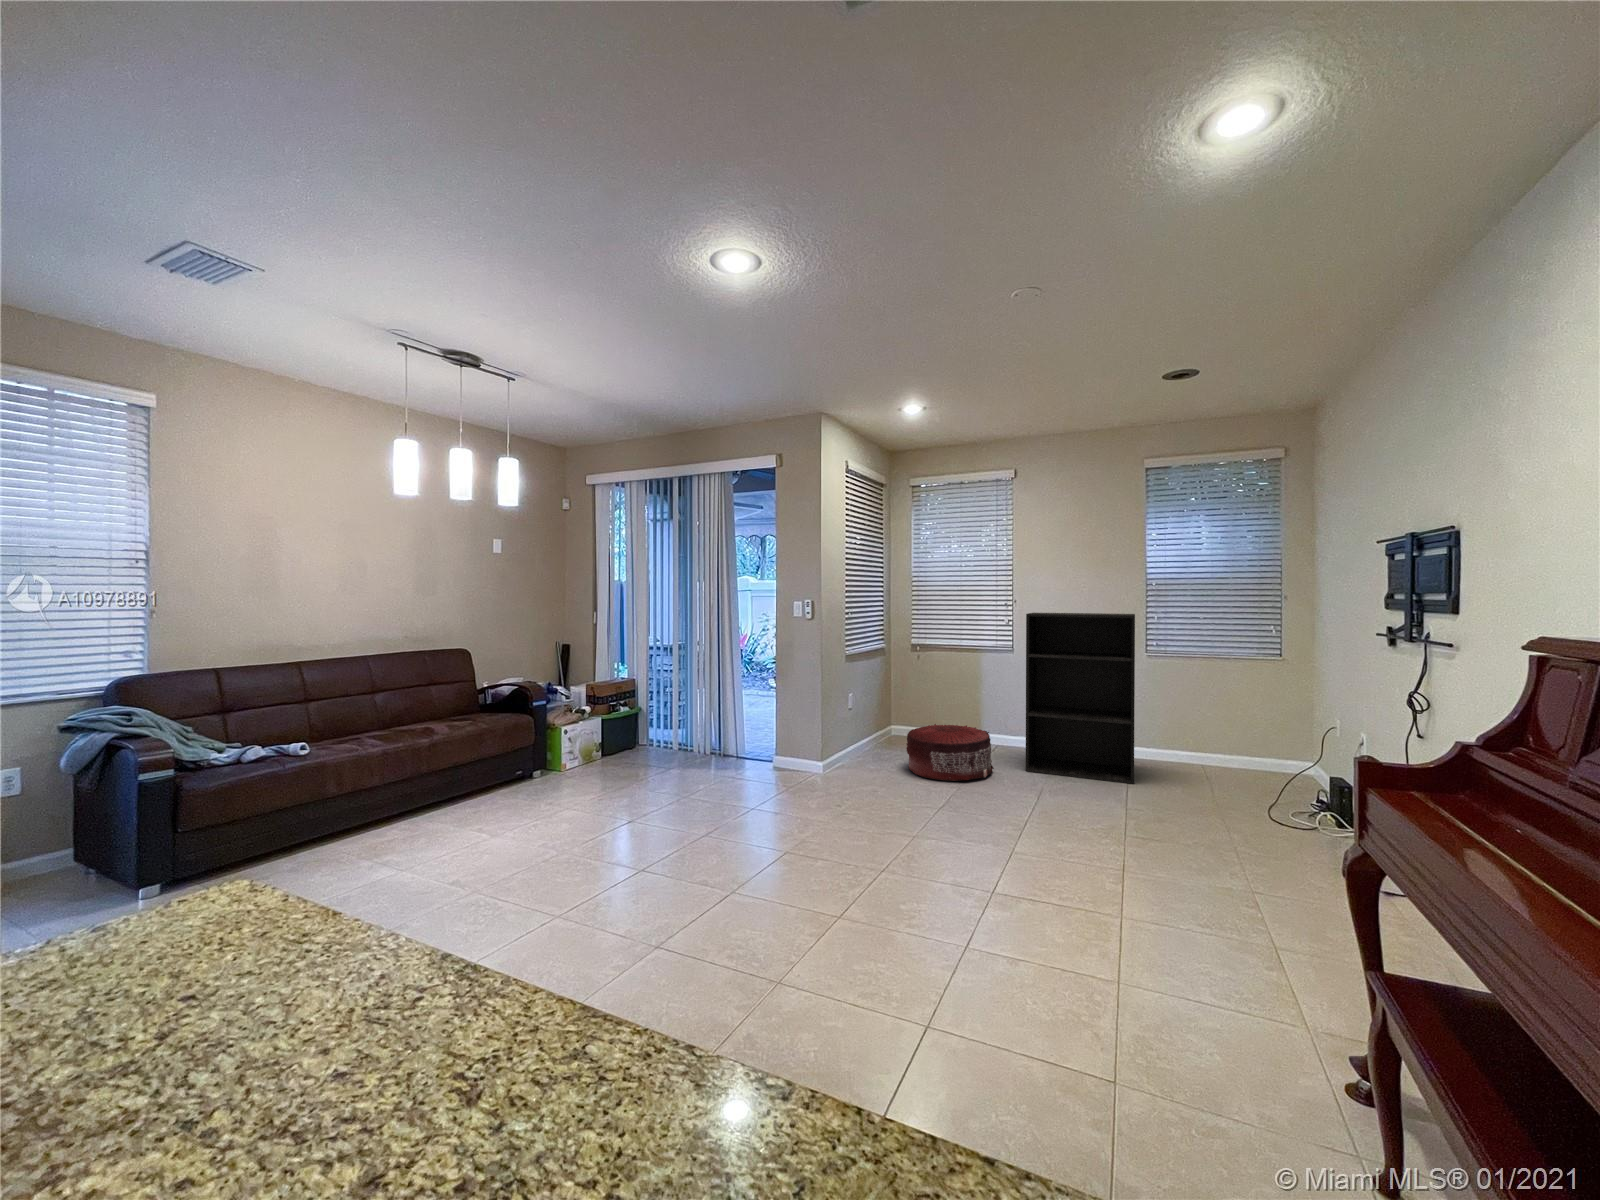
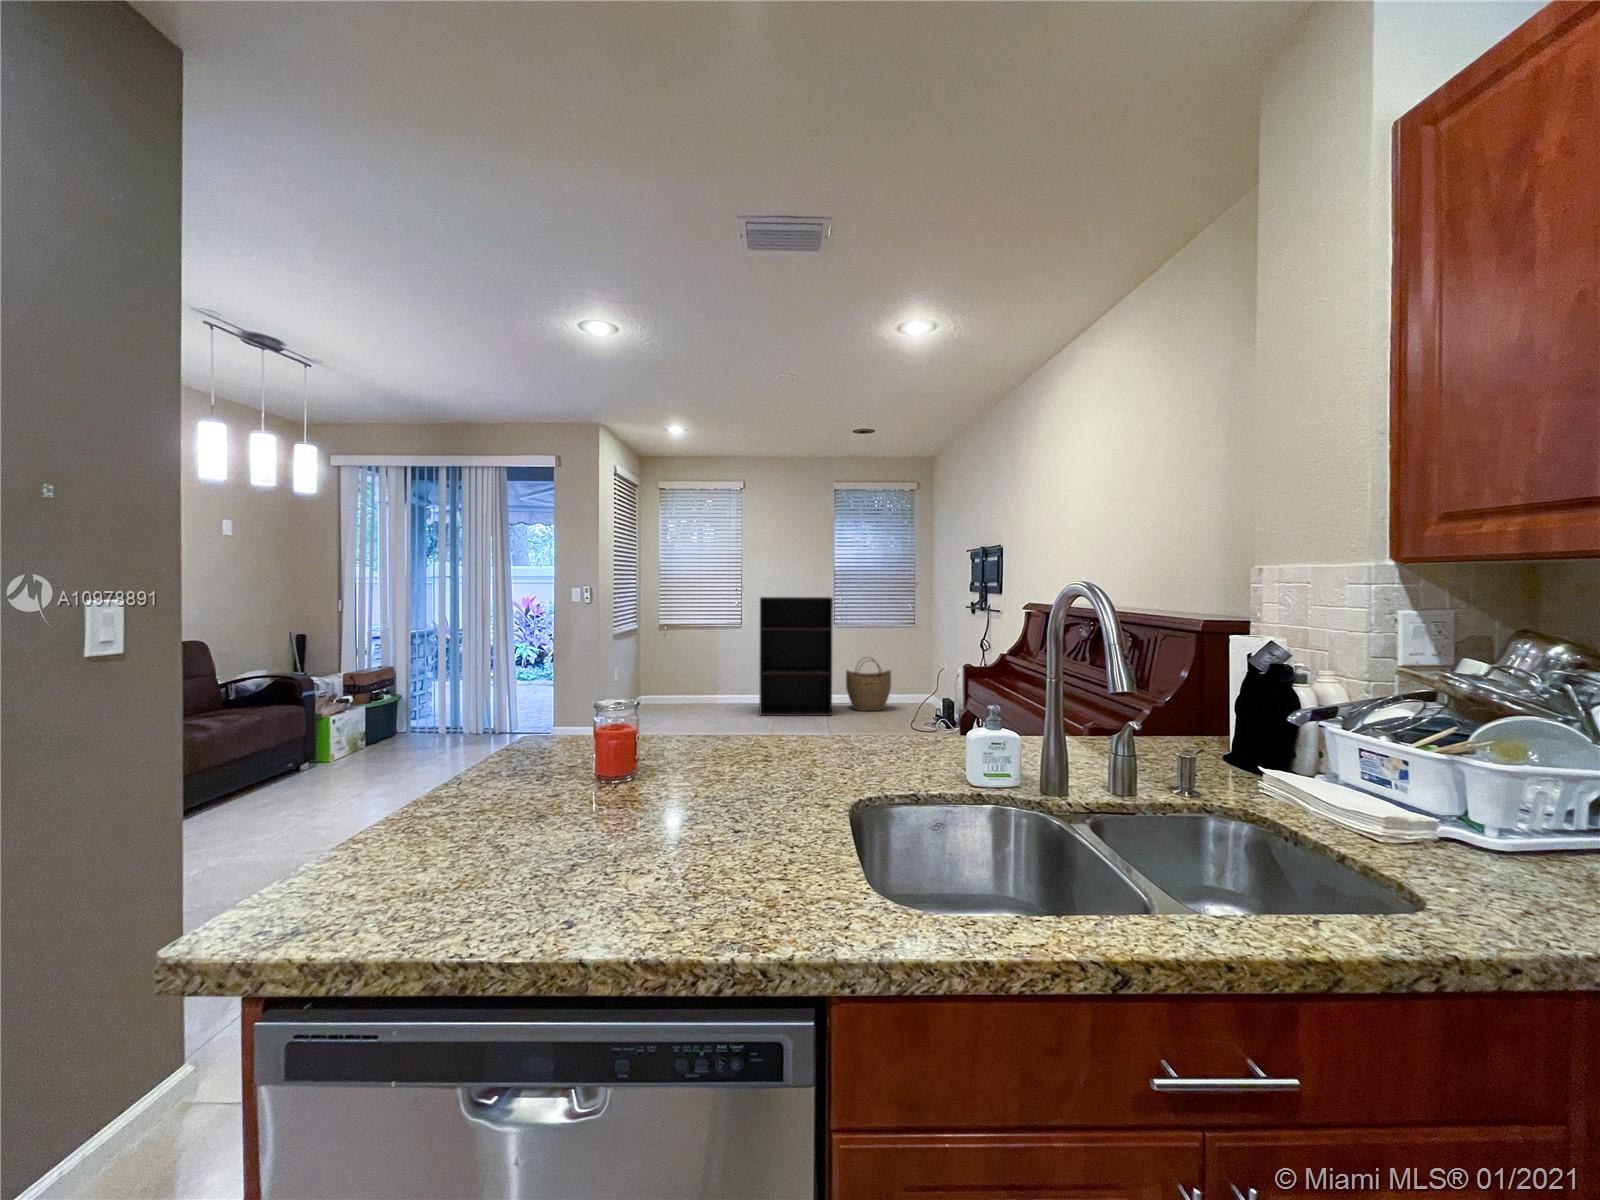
woven basket: none [1161,702,1238,784] -> present [846,658,891,711]
pouf: present [906,724,994,781] -> none [672,685,738,728]

